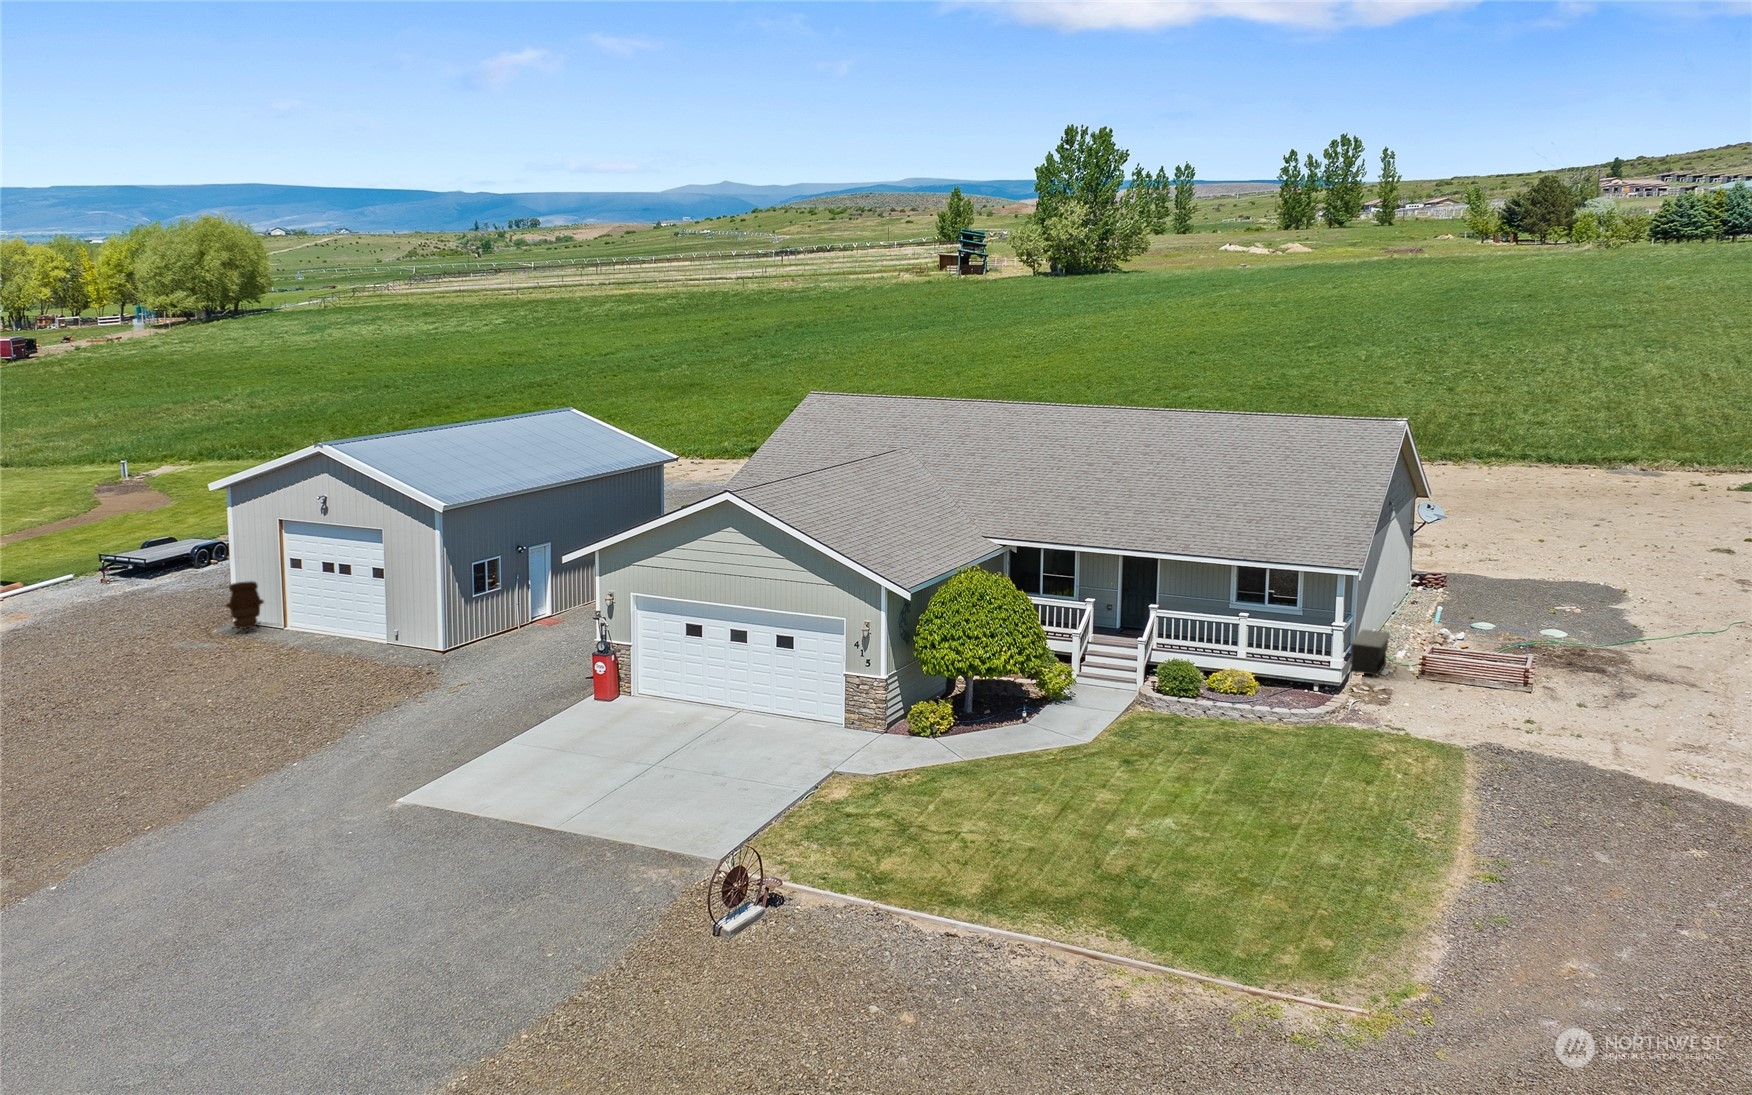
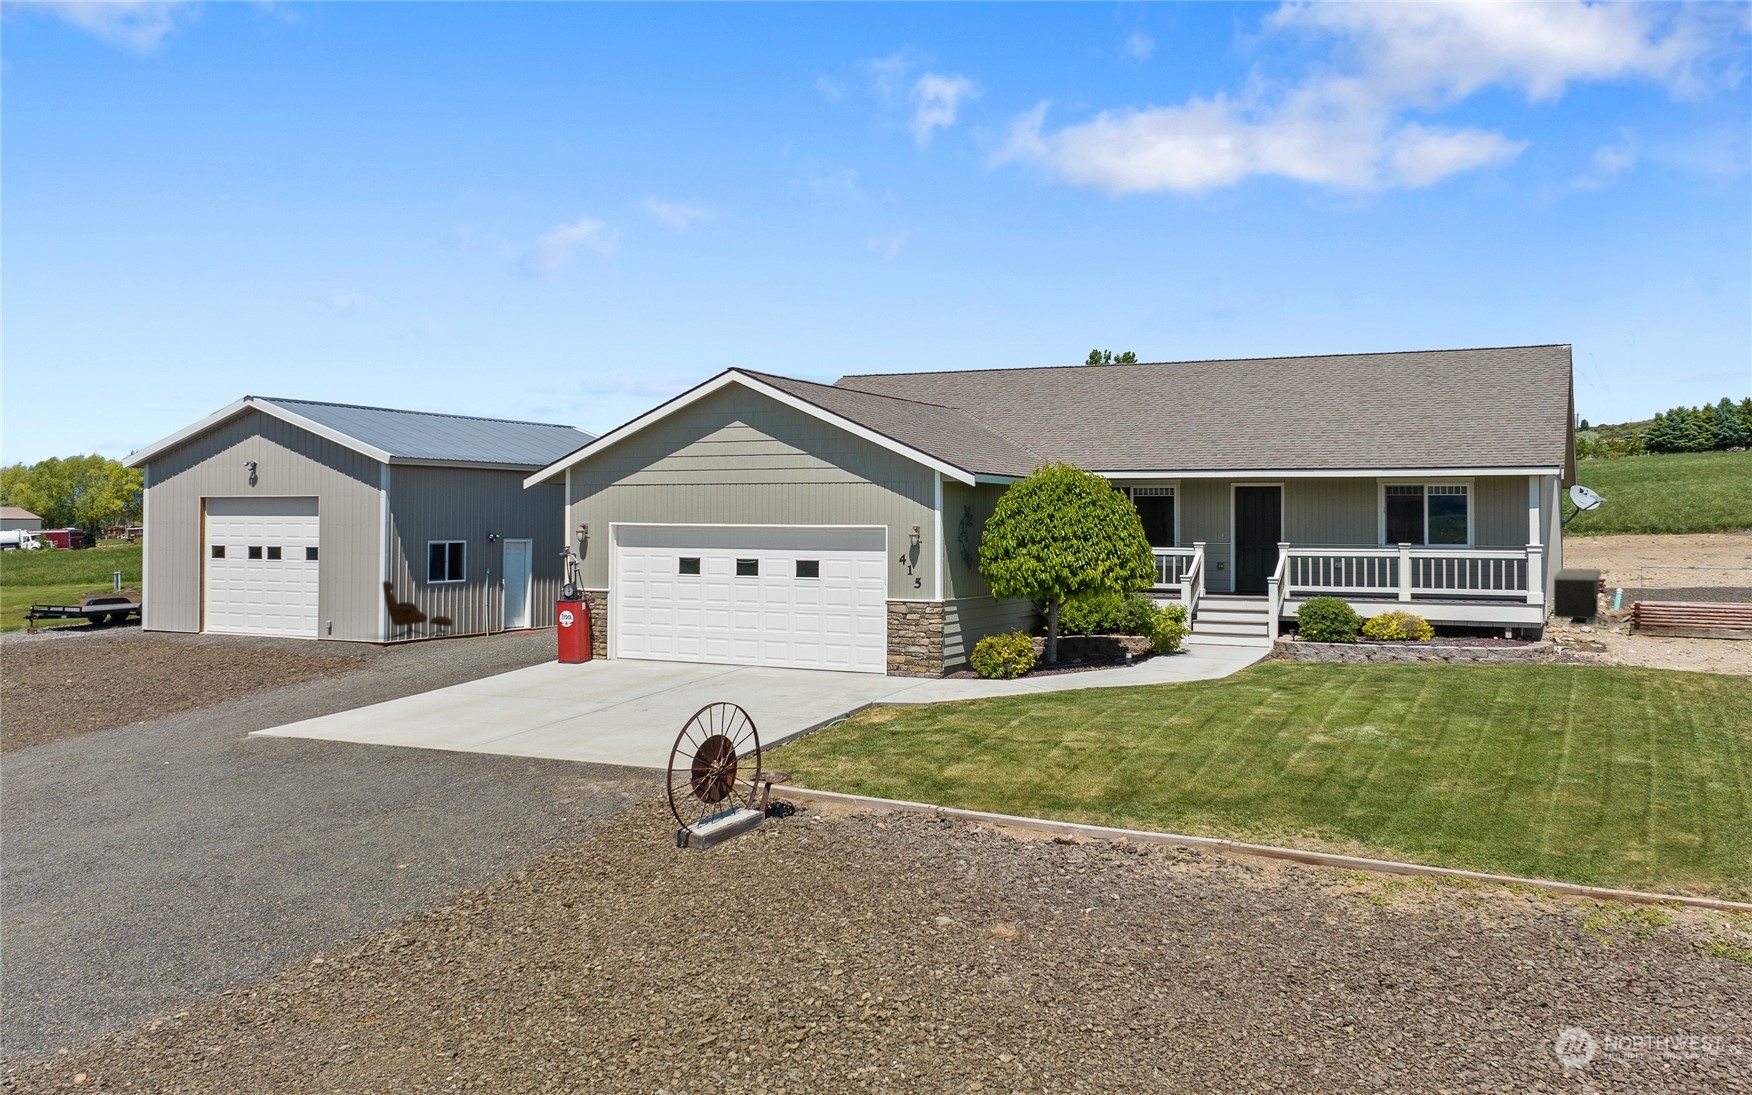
lounge chair: present [226,581,264,633] -> present [383,581,453,638]

